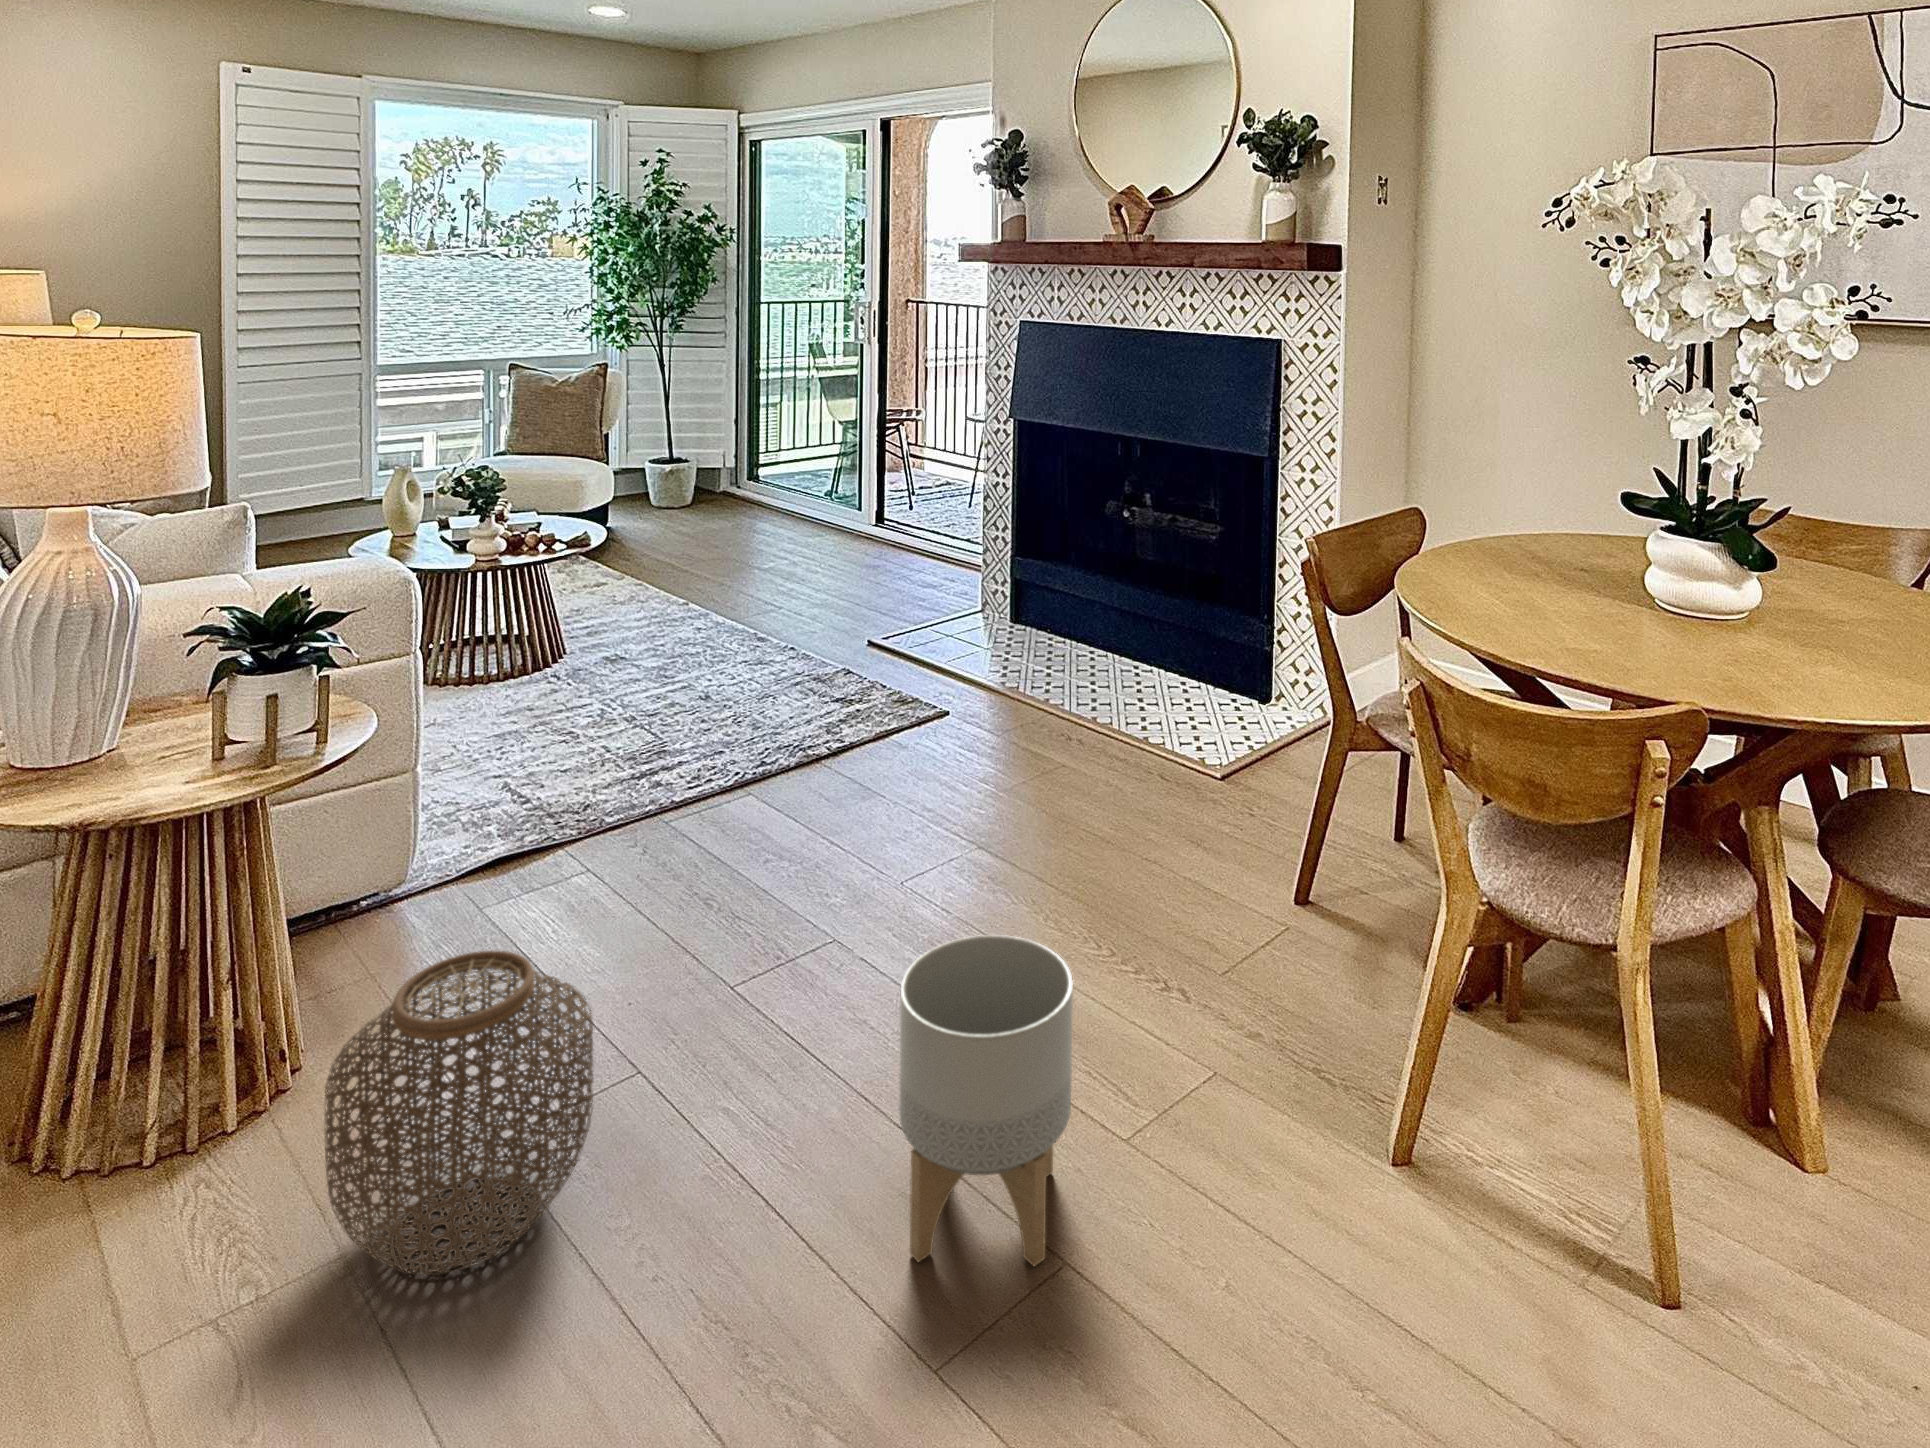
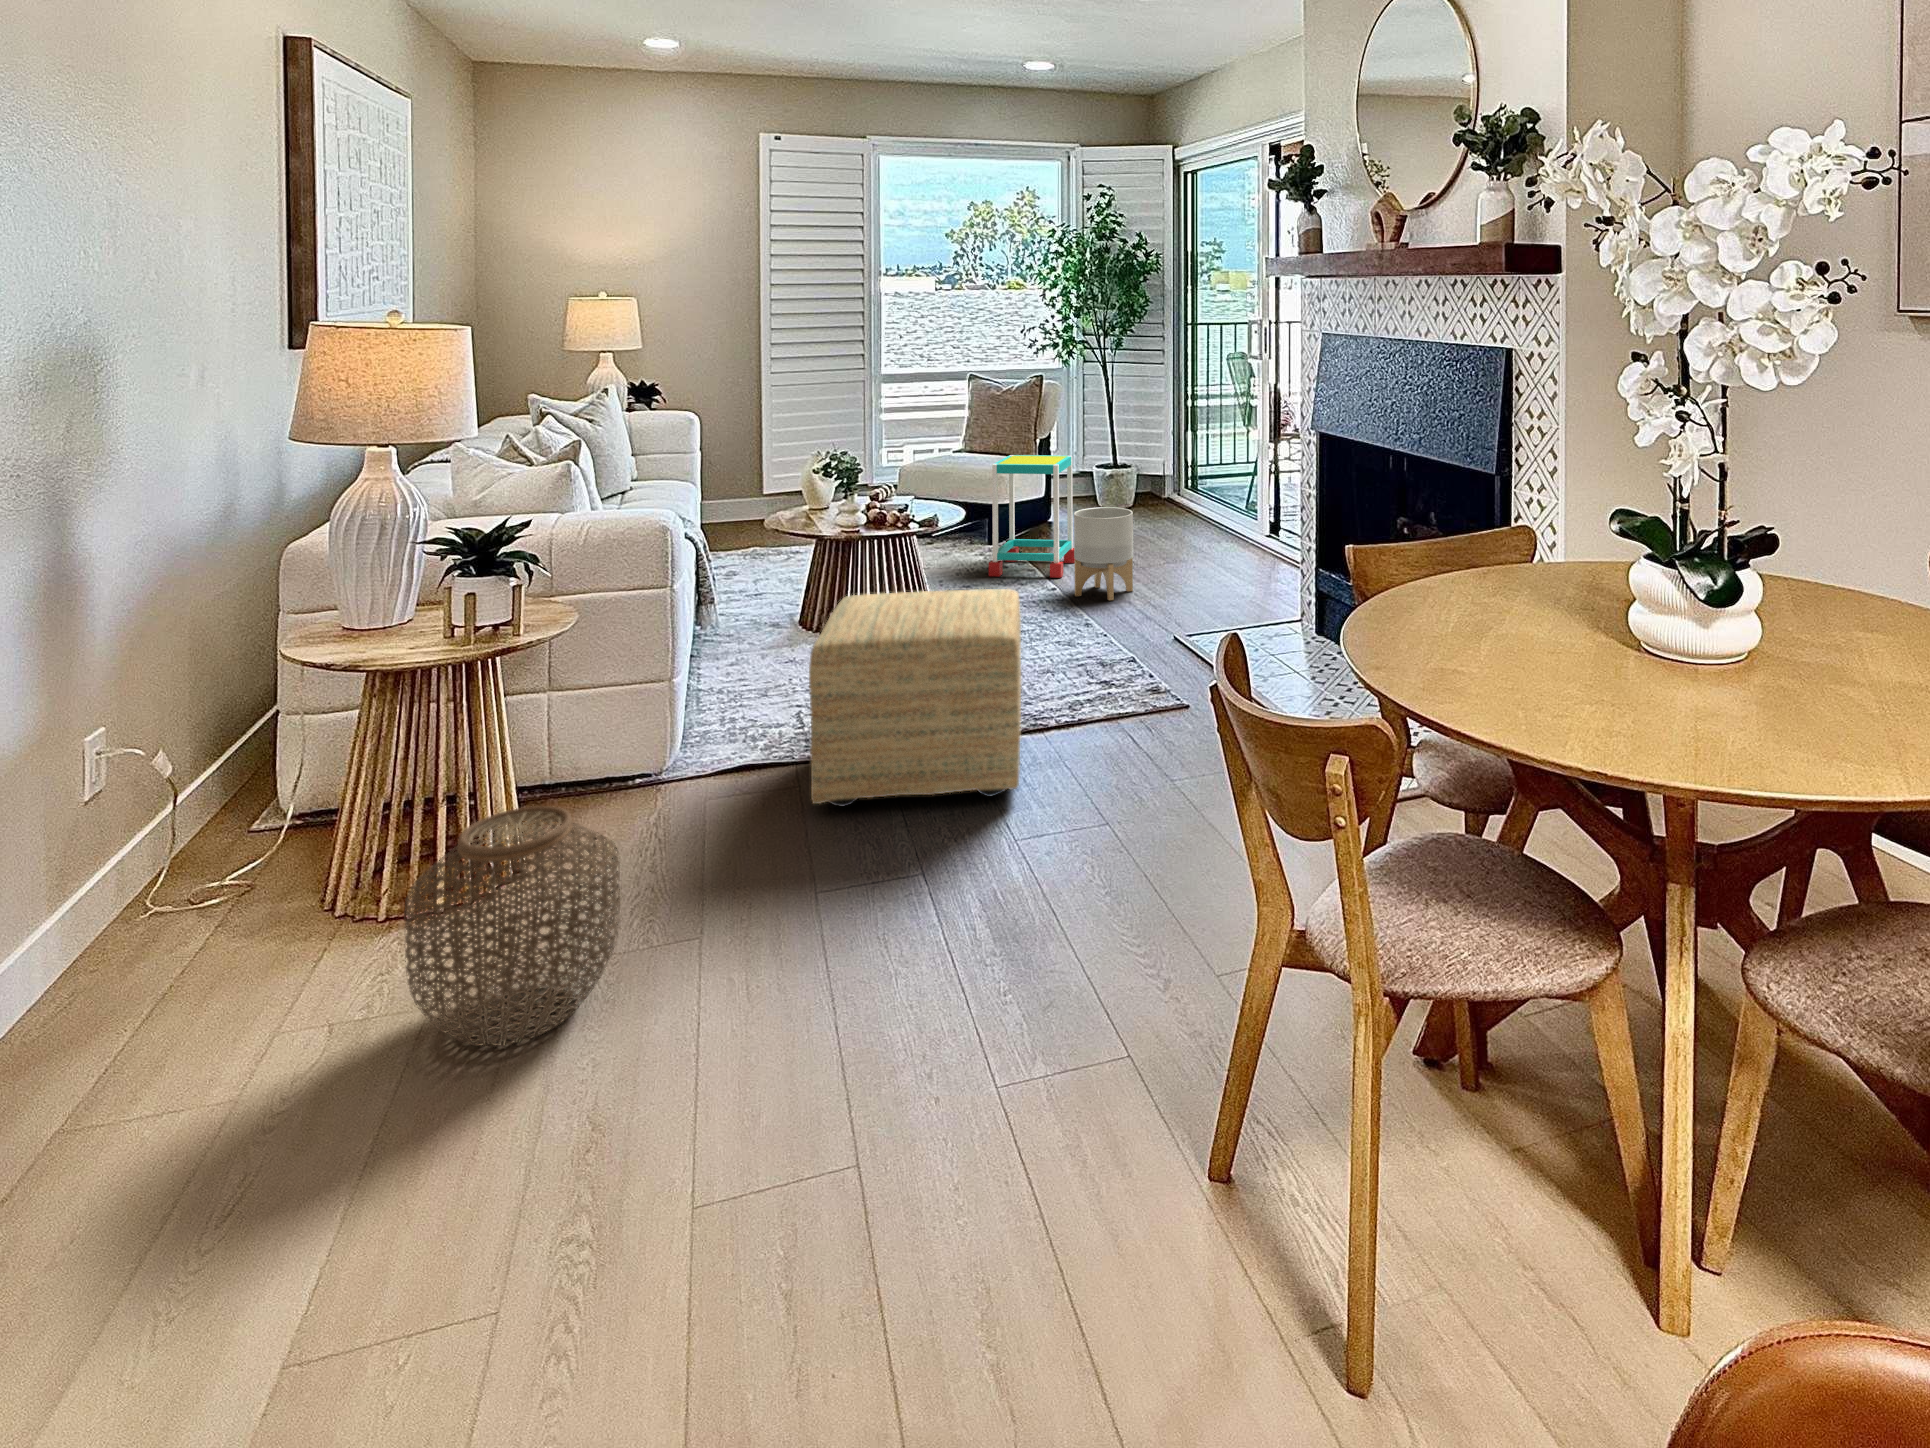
side table: none [598,455,689,599] -> present [989,455,1075,578]
ottoman: none [591,614,864,891] -> present [809,589,1021,806]
planter: present [899,935,1073,1266] -> present [1074,507,1133,601]

